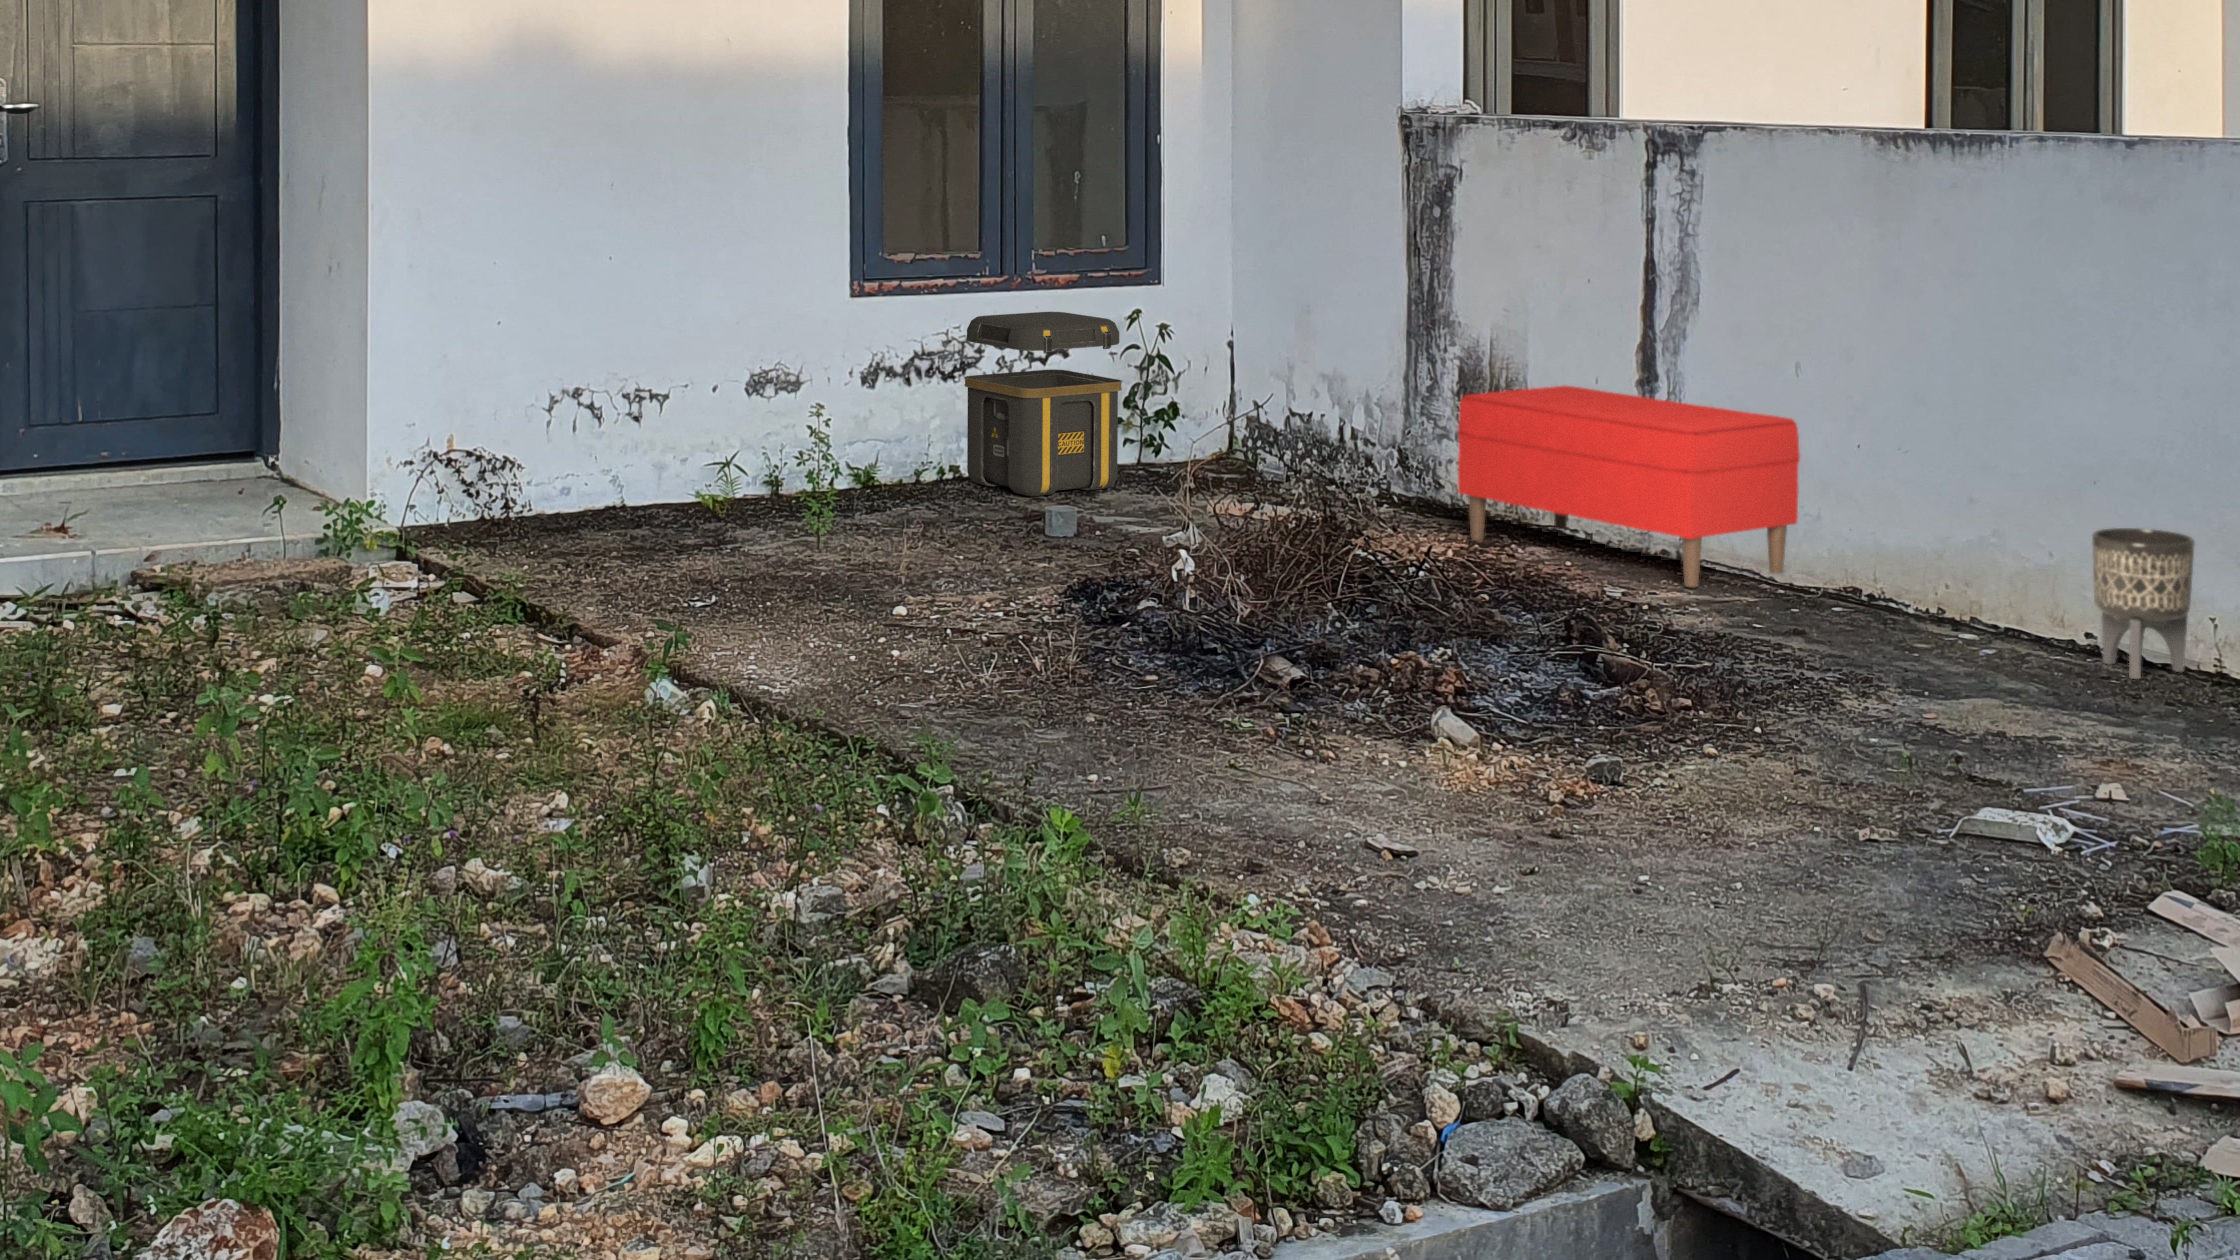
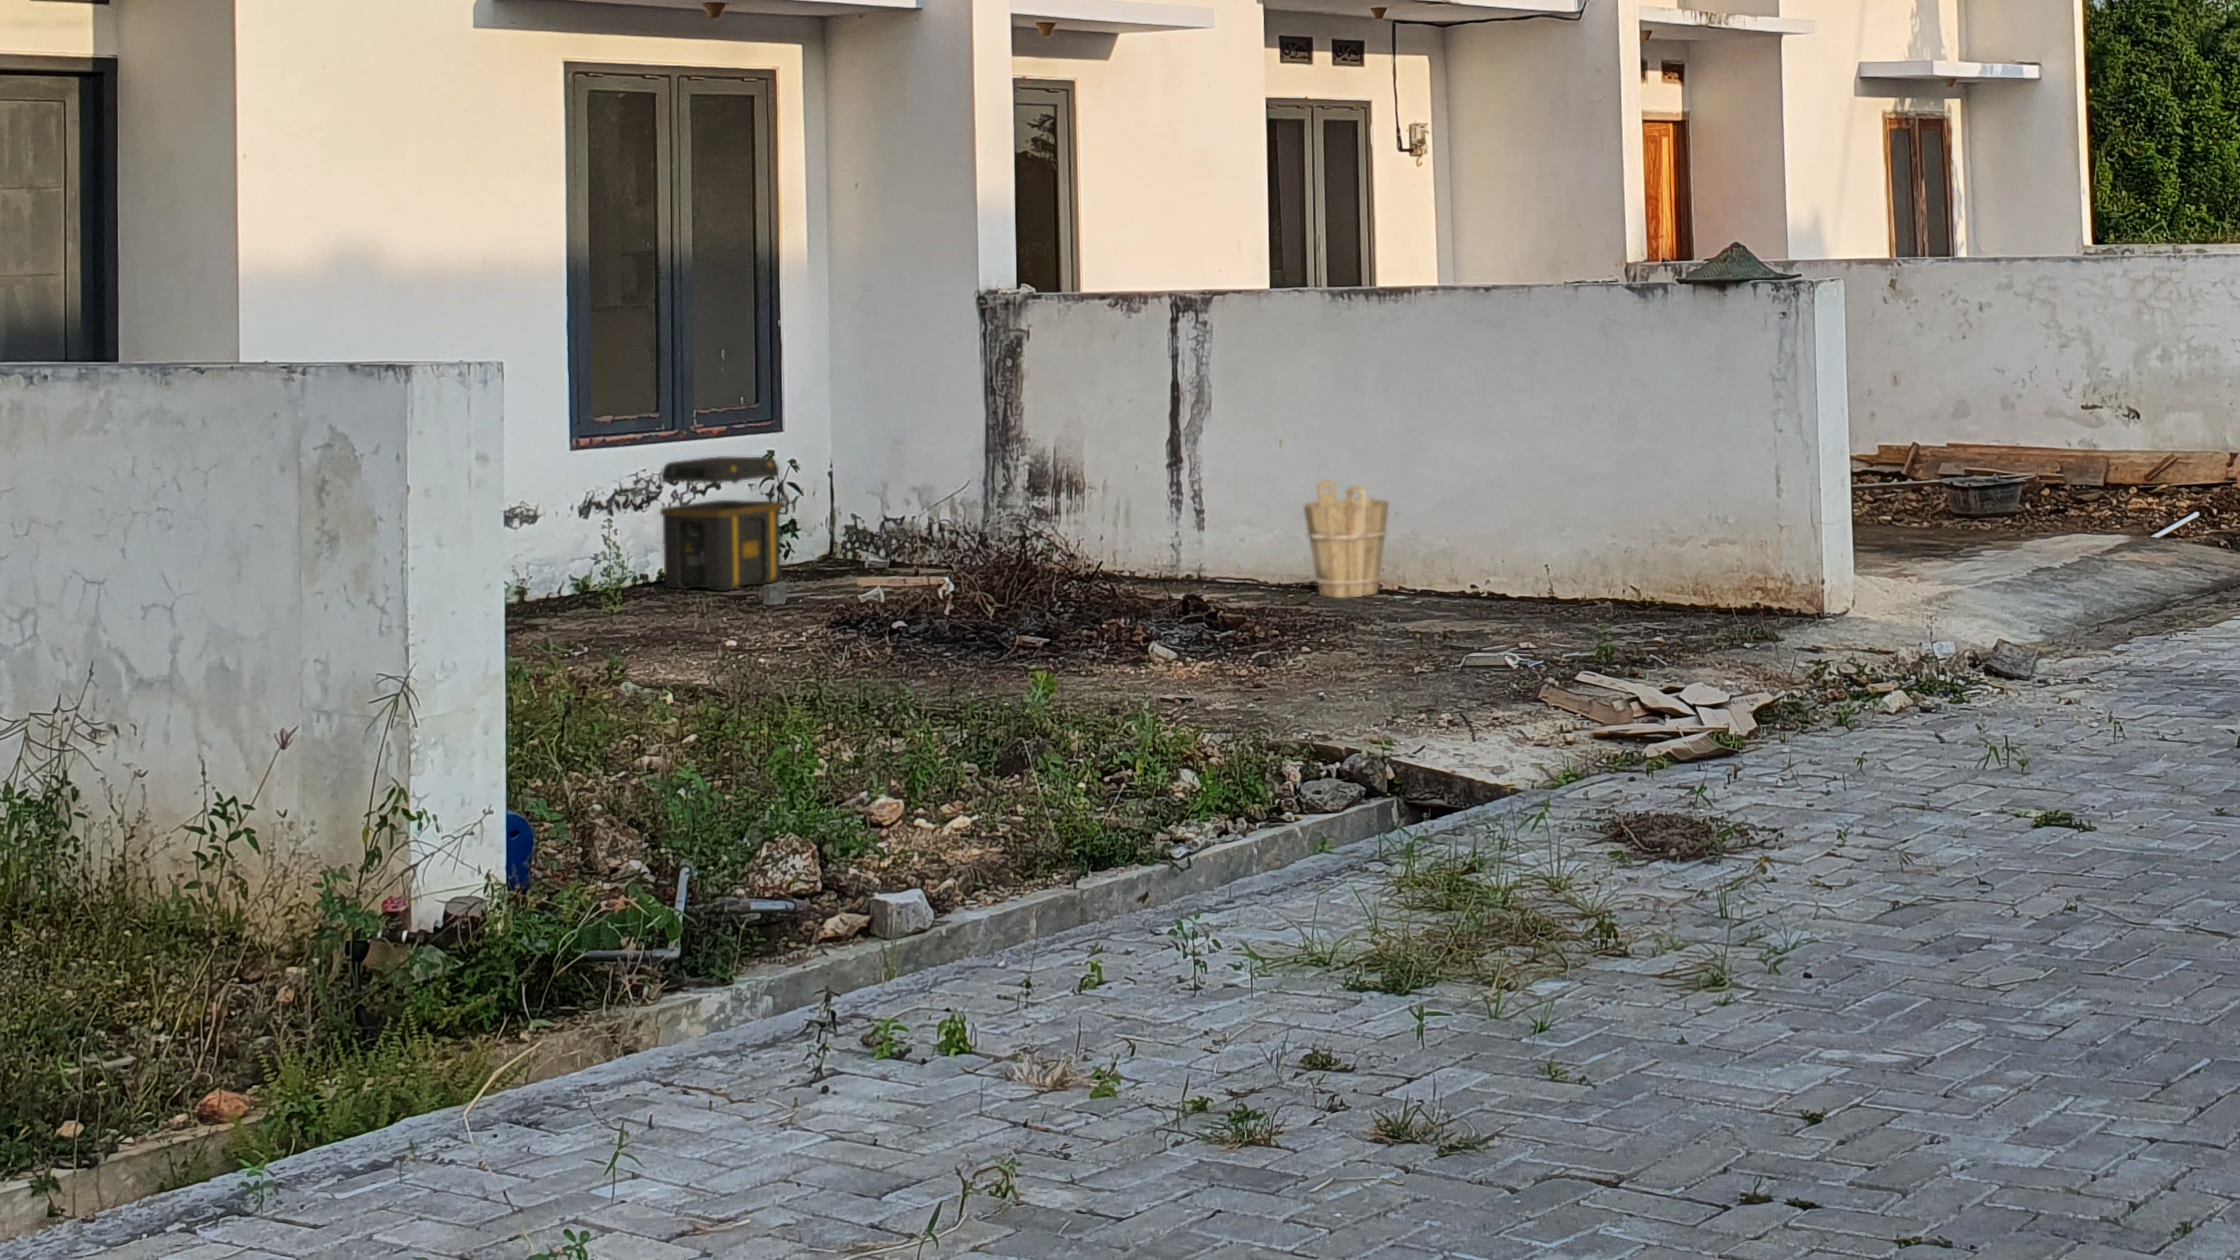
bench: present [1458,386,1800,587] -> none [1049,477,1282,593]
bucket: none [1813,429,1954,622] -> present [1304,480,1389,598]
planter: present [2092,528,2195,679] -> none [1481,519,1538,606]

